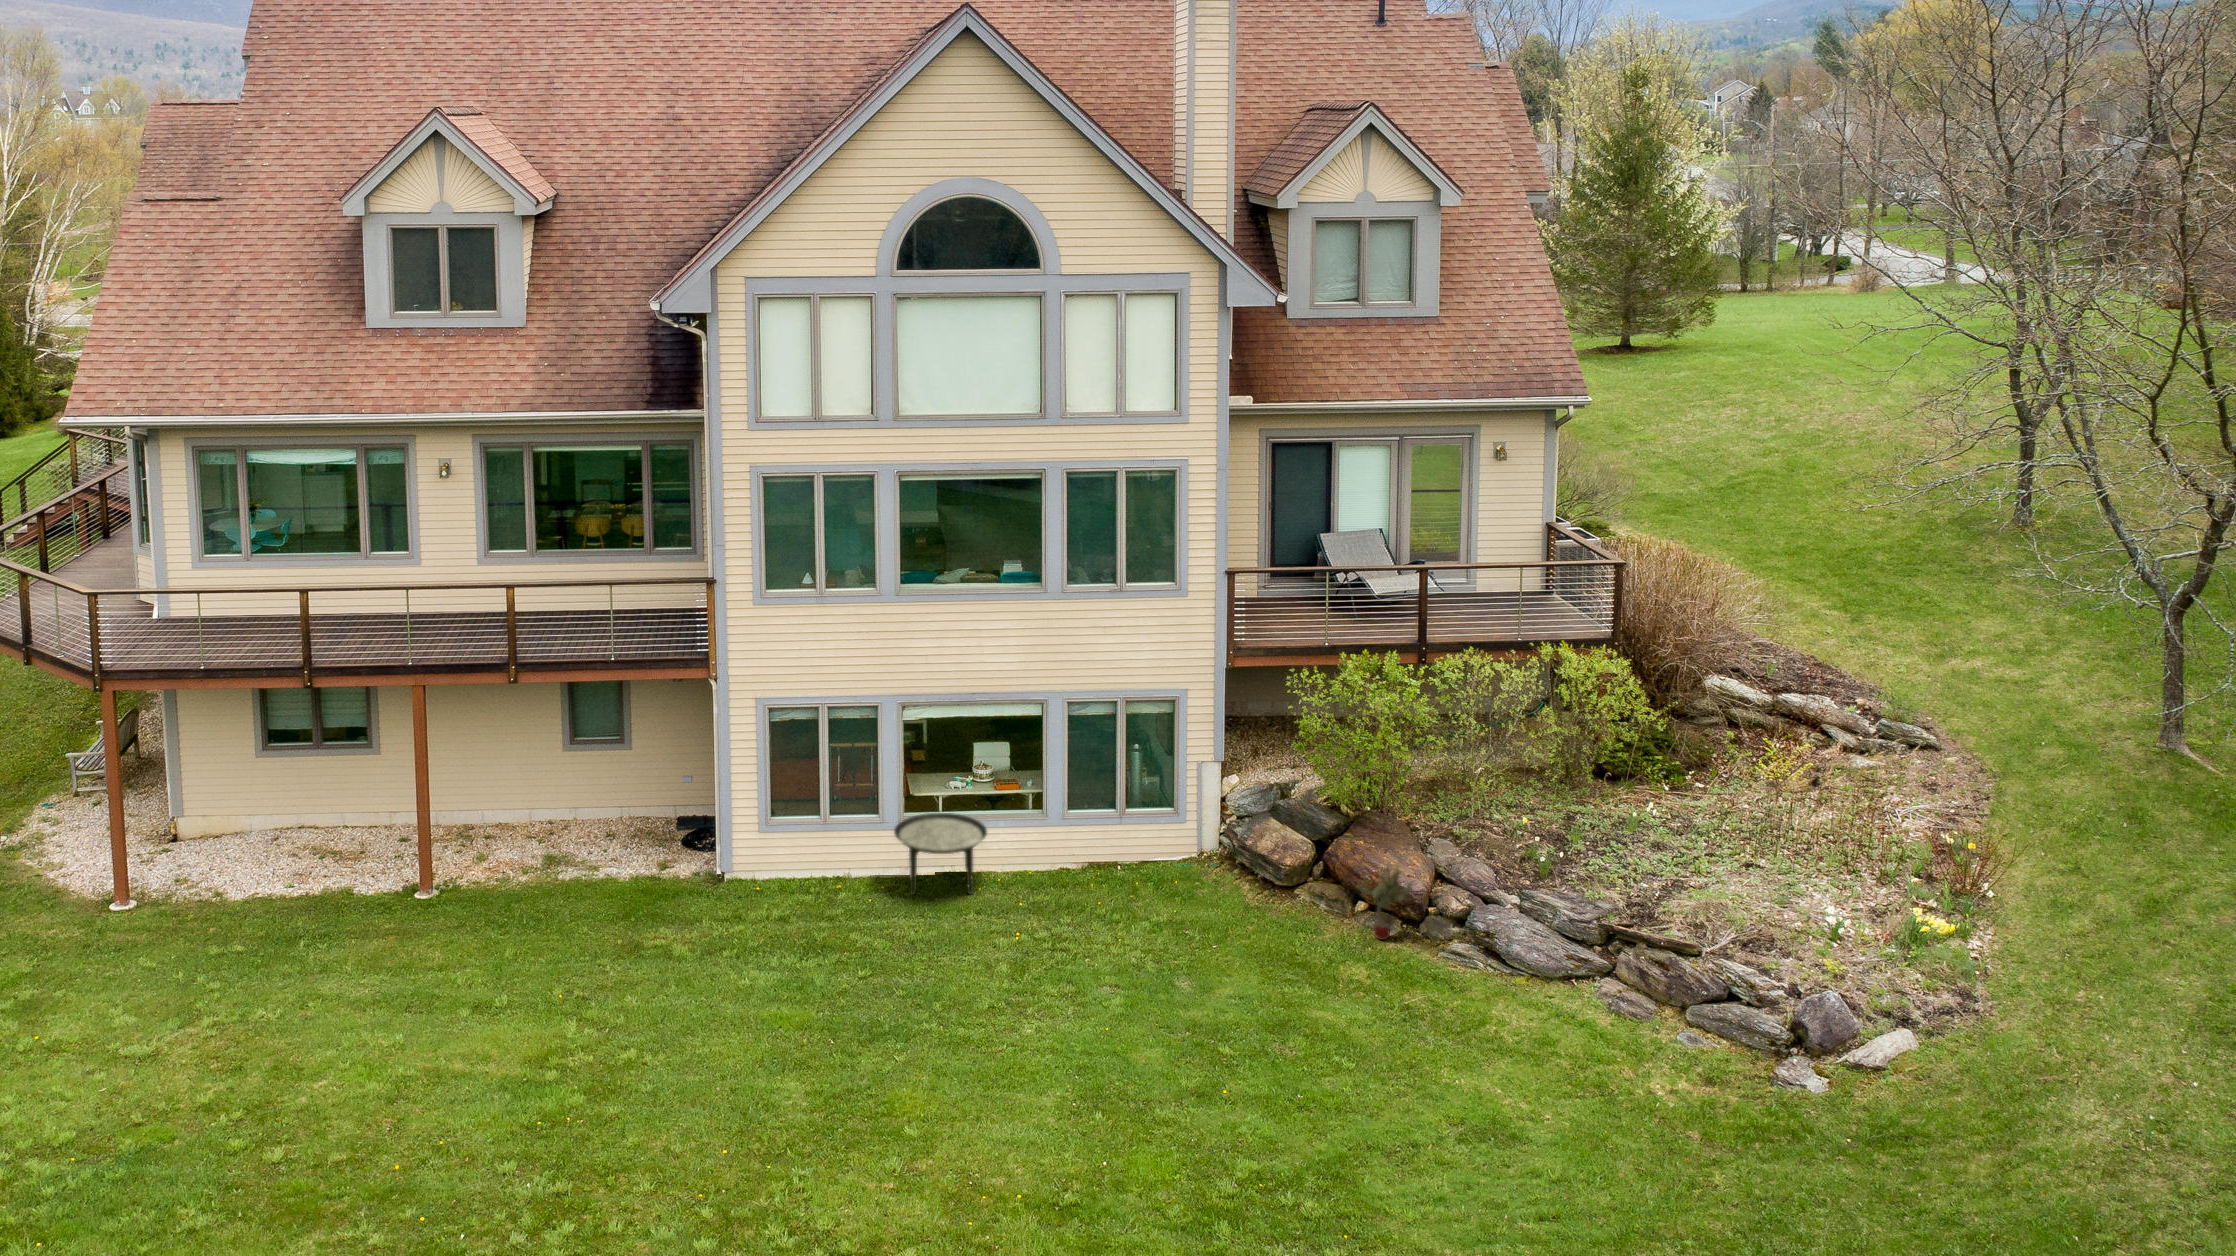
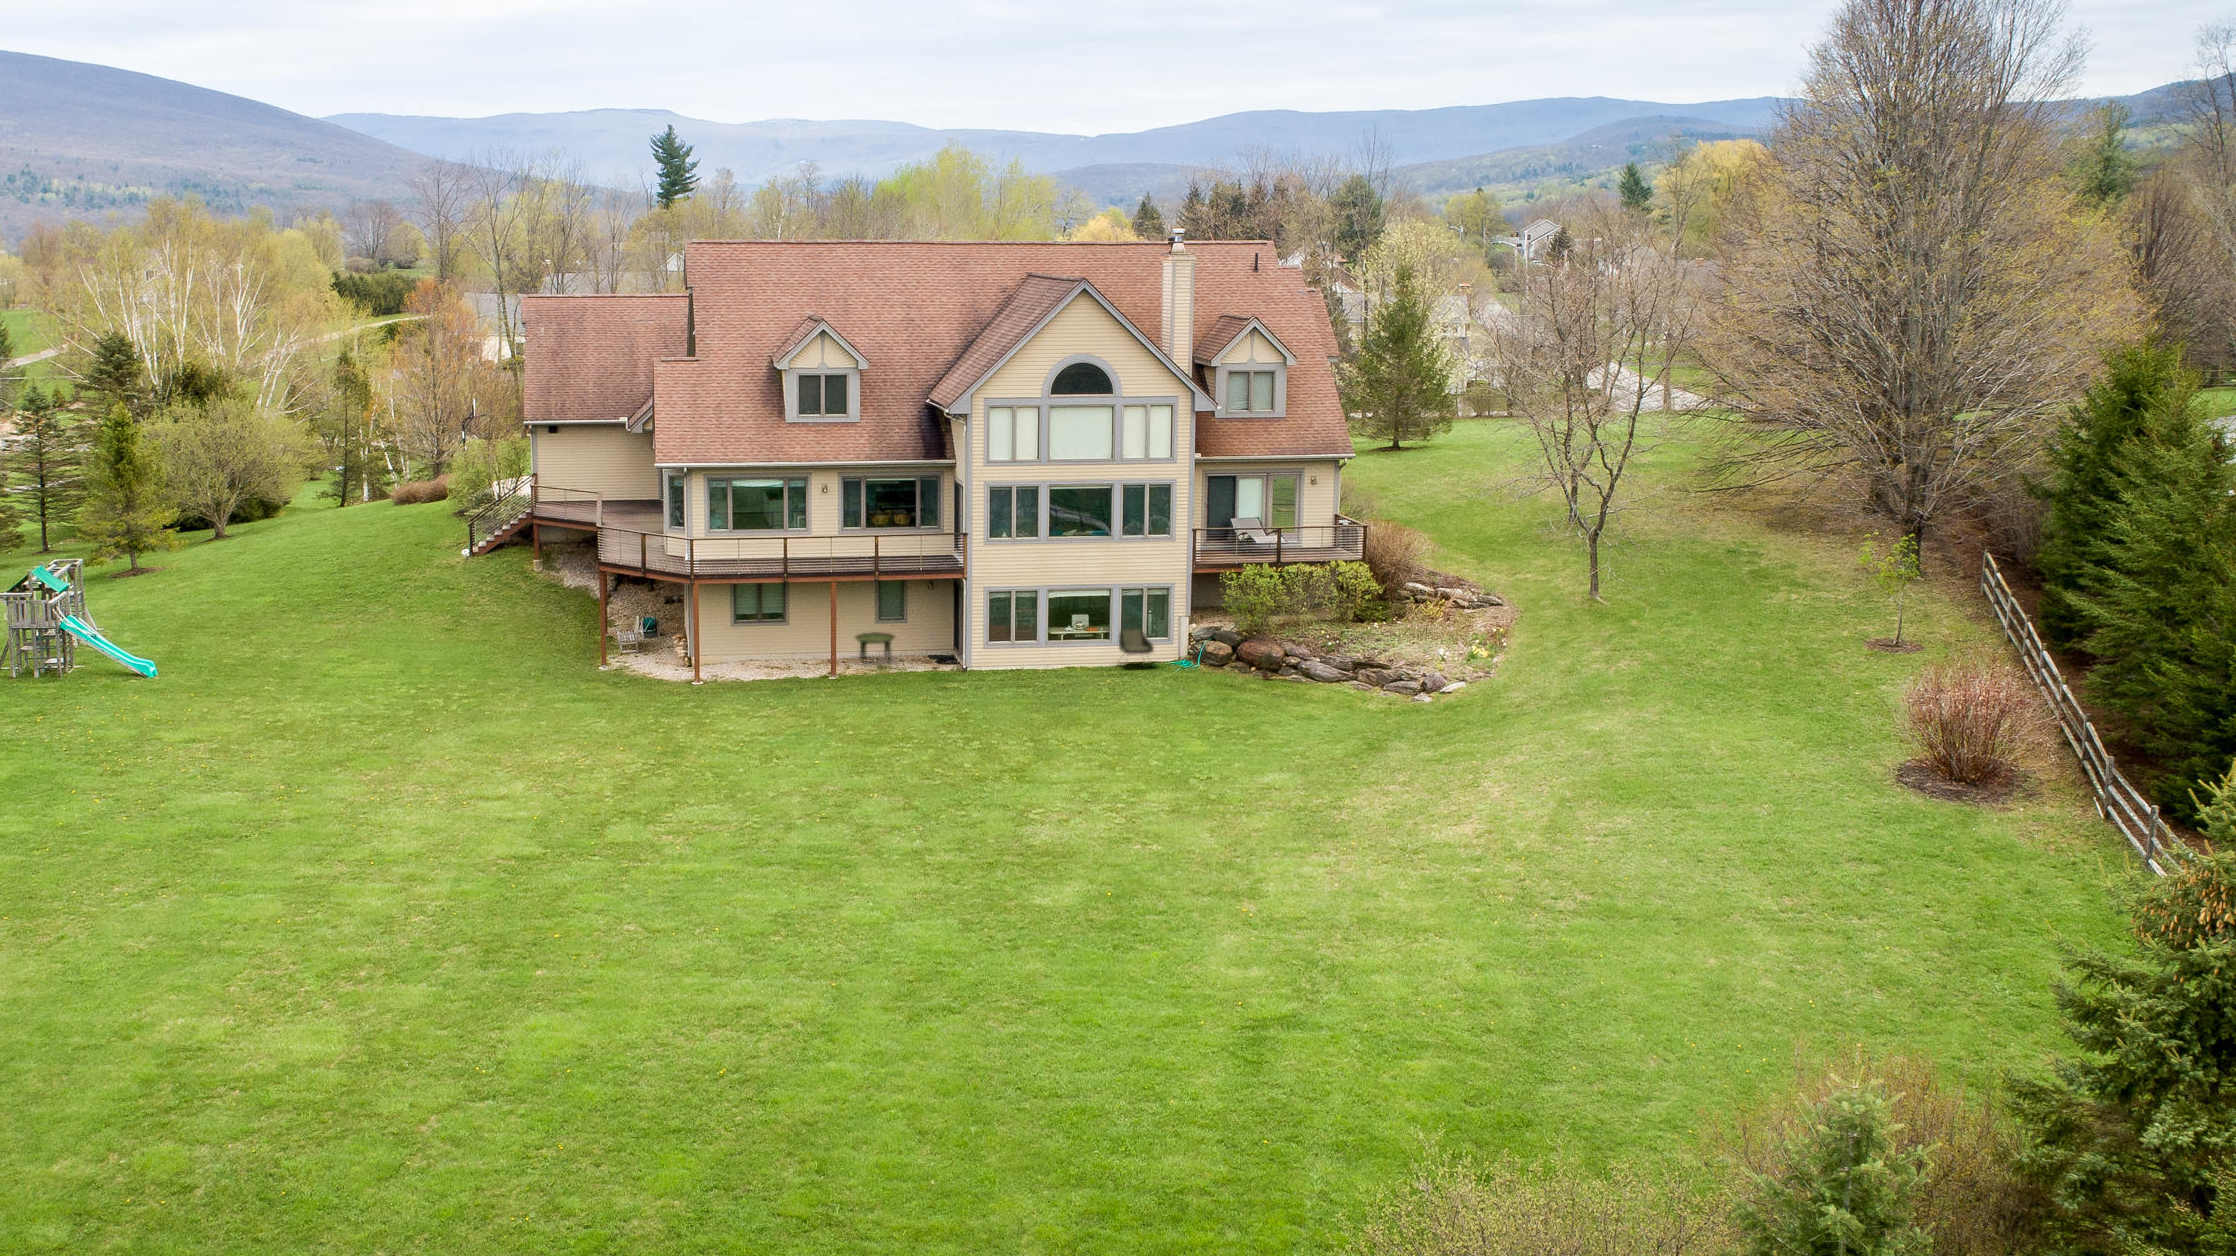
lounge chair: none [1055,786,1131,886] -> present [1119,628,1154,664]
round table: present [894,813,987,895] -> present [856,632,894,663]

